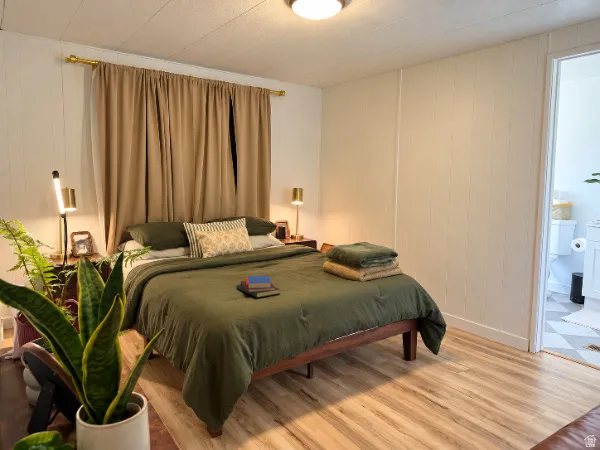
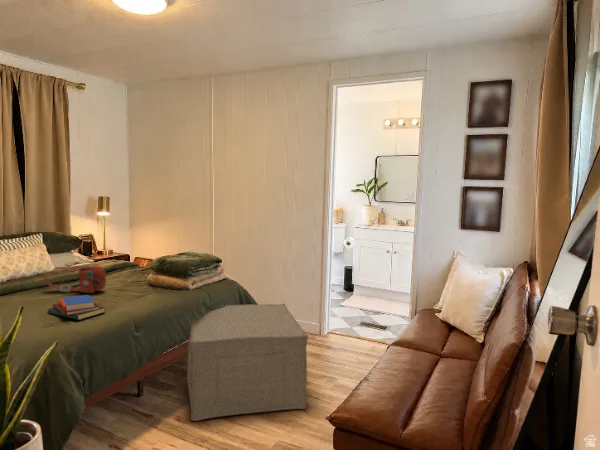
handbag: none [238,249,287,275] -> present [44,265,106,293]
ottoman: none [352,299,487,432] -> present [187,304,308,421]

